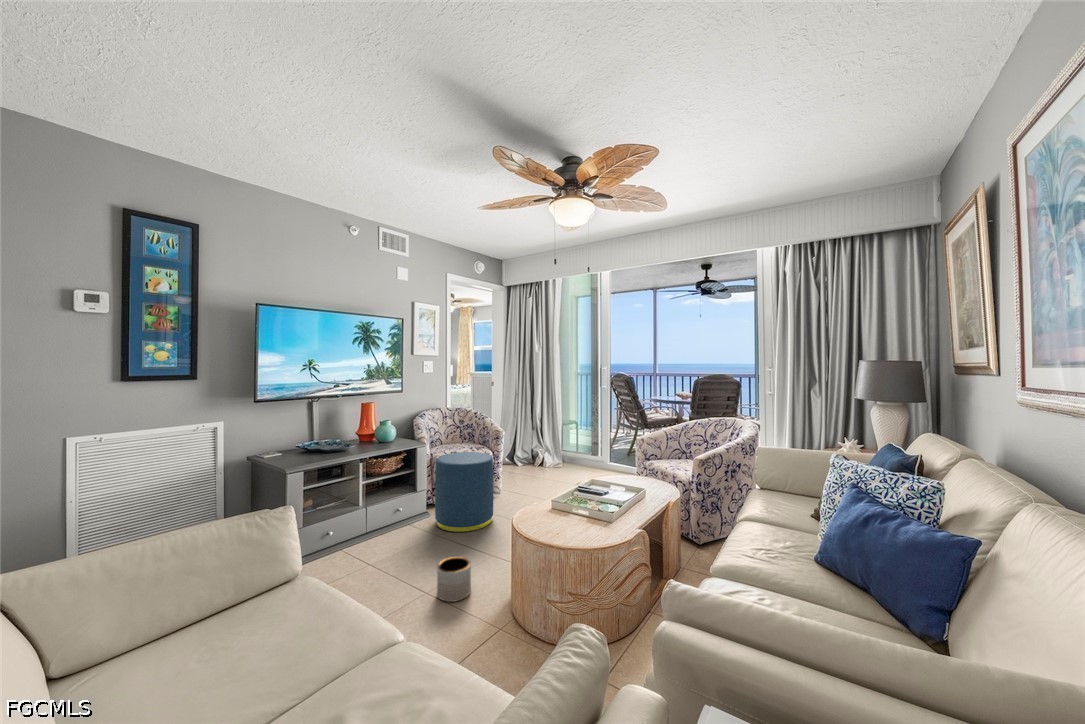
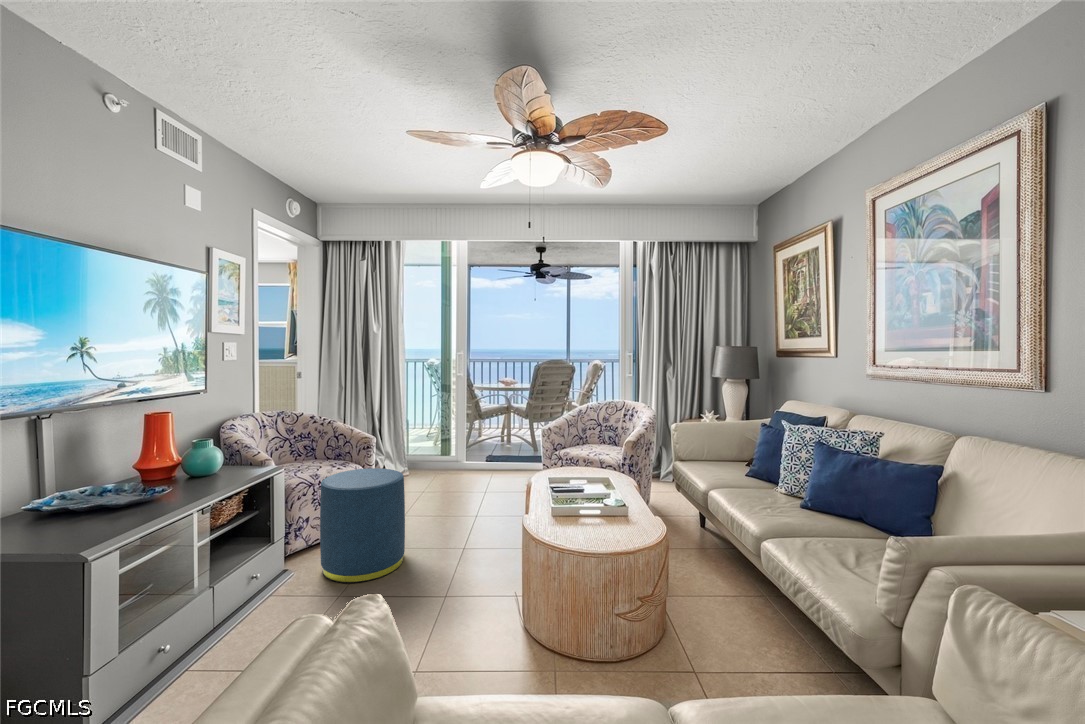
planter: present [437,557,471,602] -> none [443,600,487,661]

